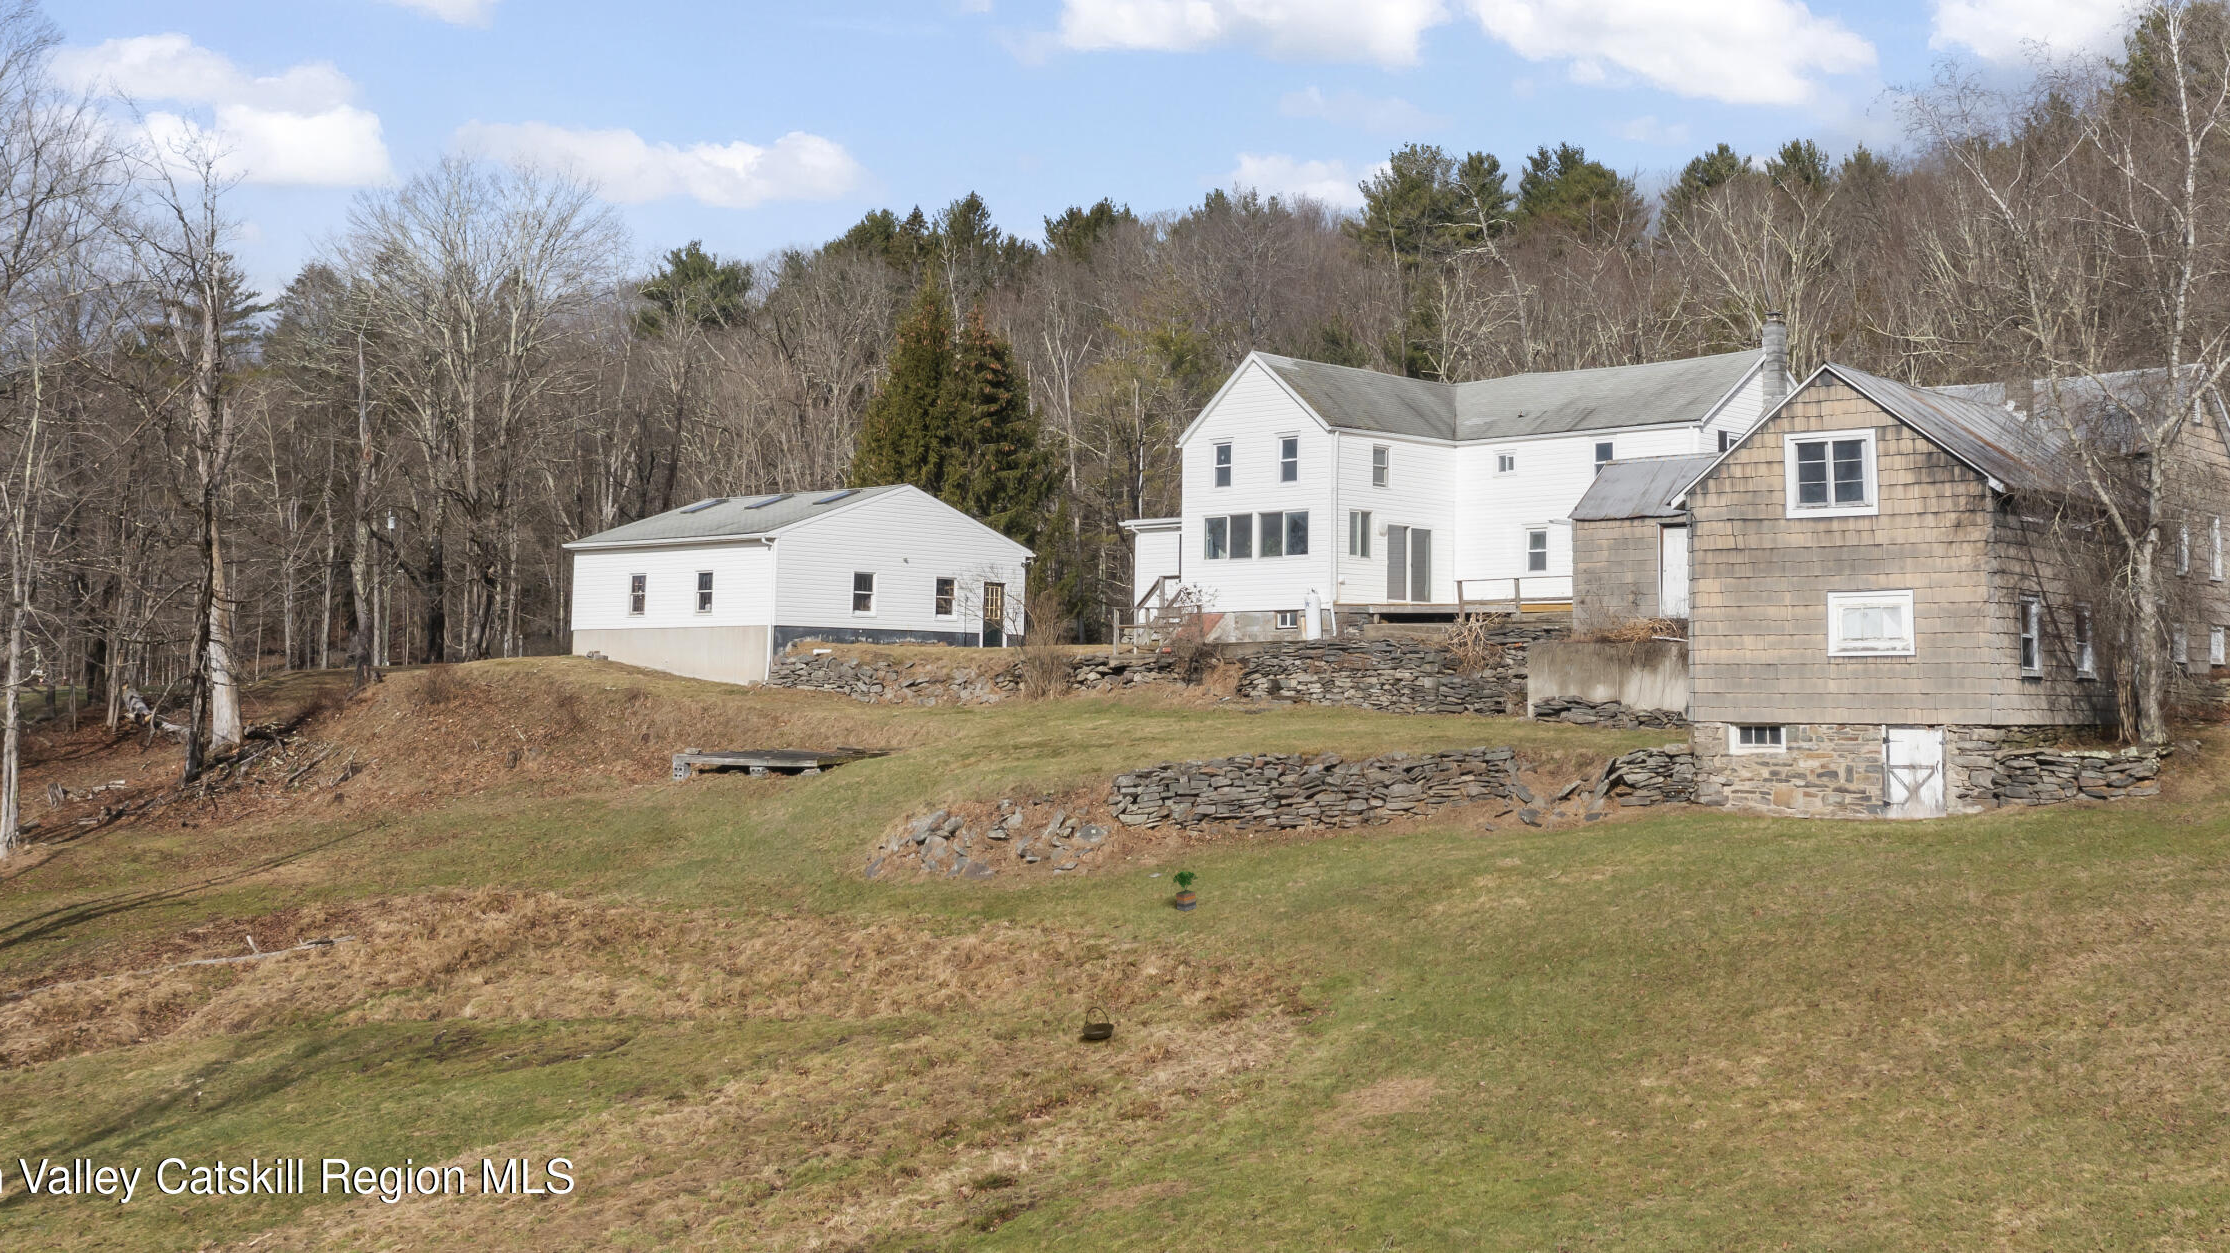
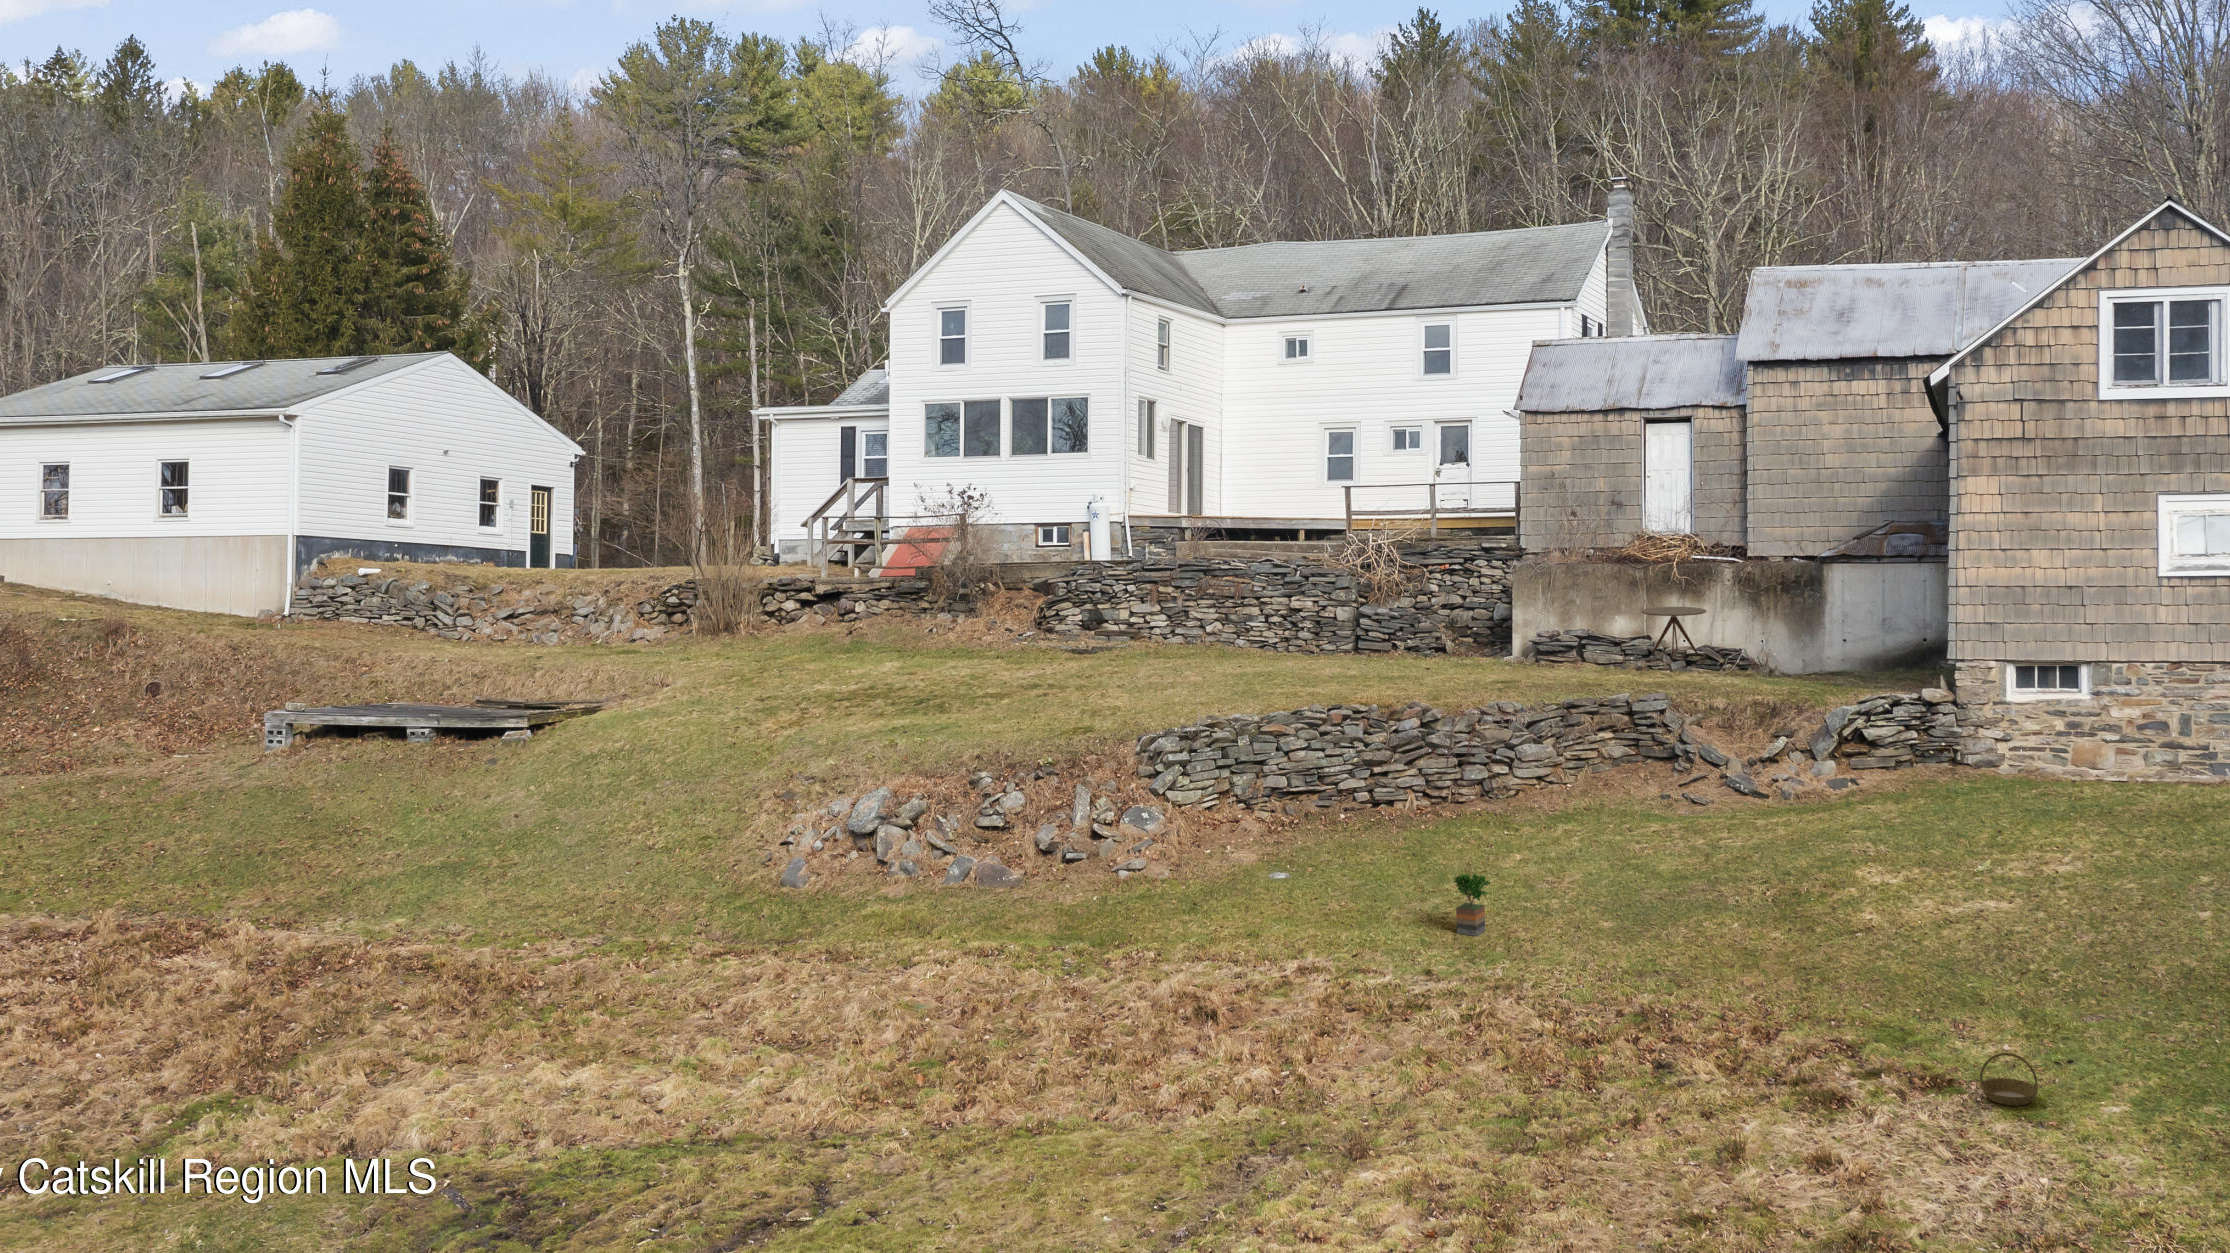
round table: none [1588,675,1636,714] -> present [1641,607,1706,657]
basket: present [1082,1007,1115,1039] -> present [1980,1053,2038,1106]

